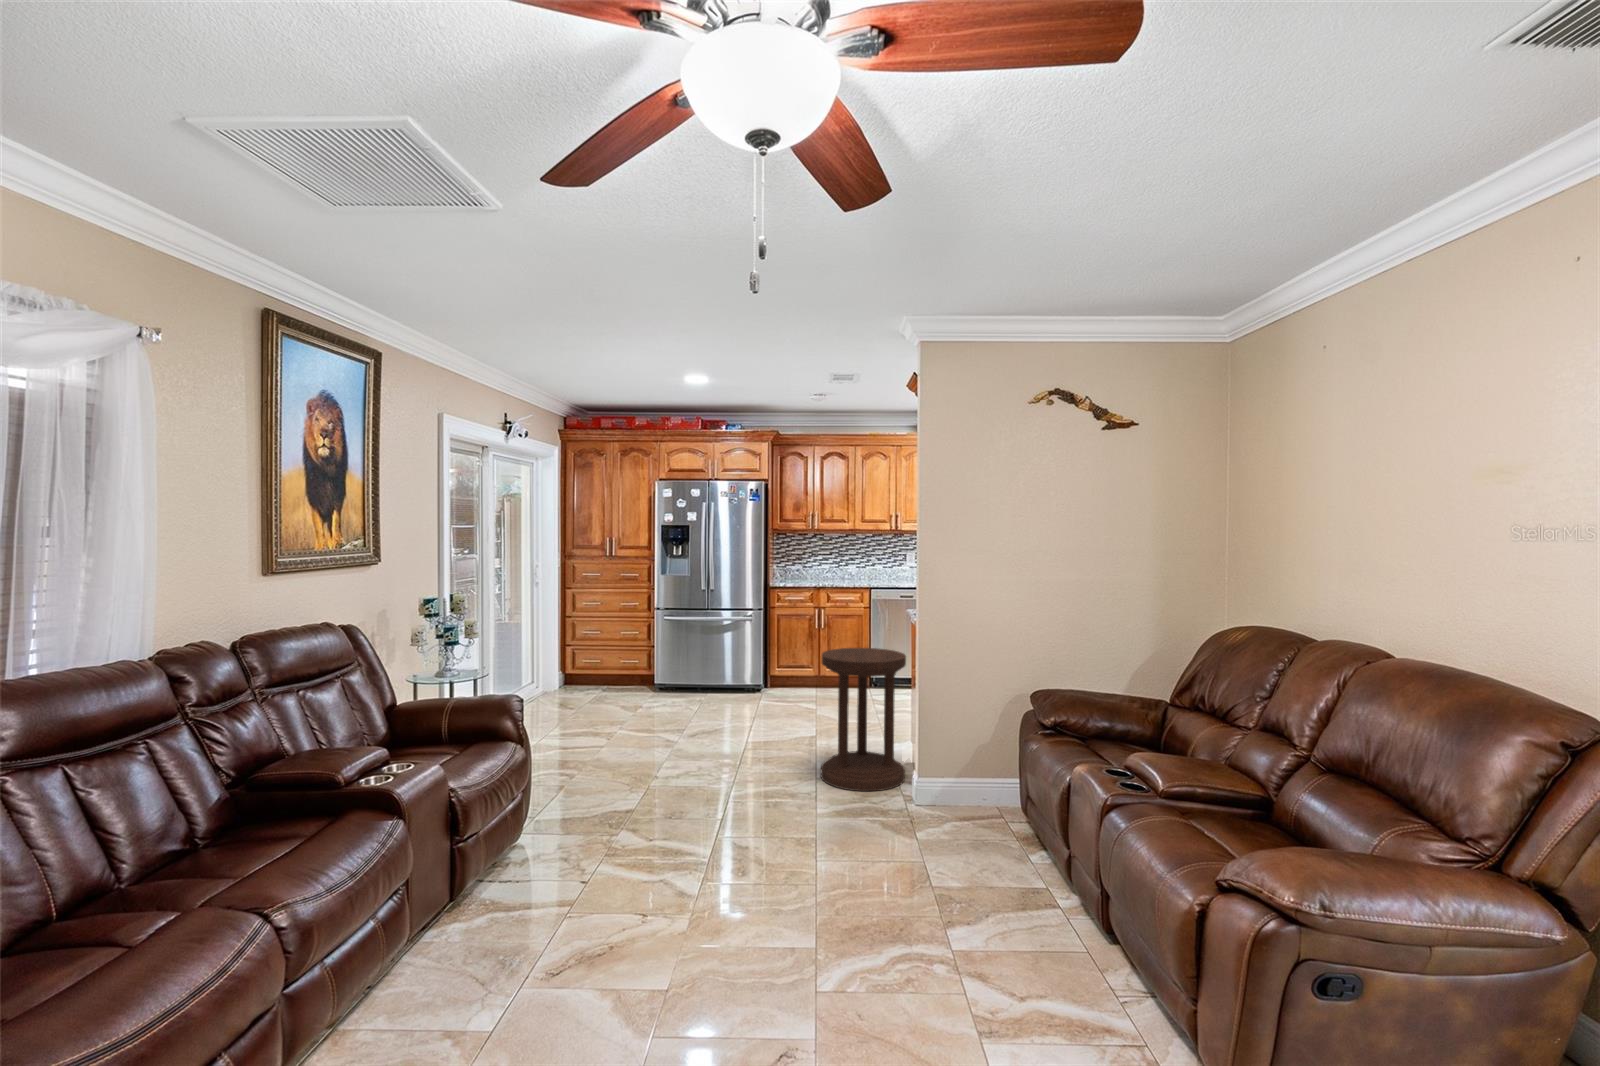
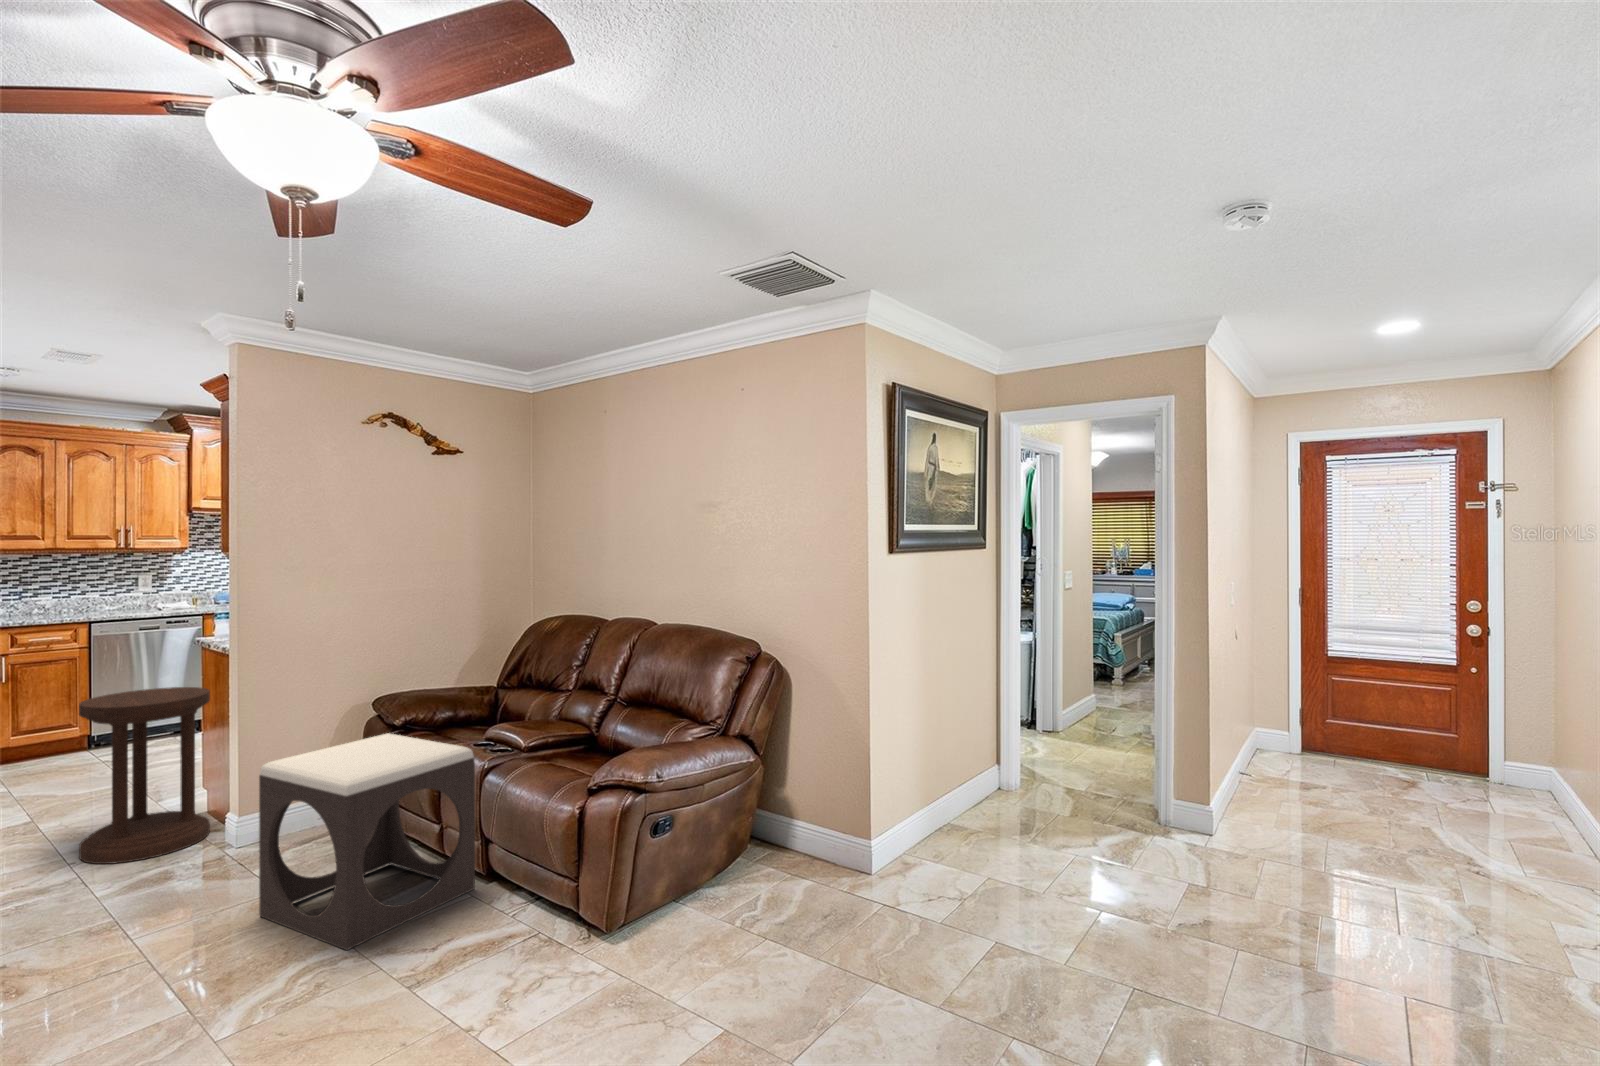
footstool: none [899,733,1097,956] -> present [259,733,475,950]

